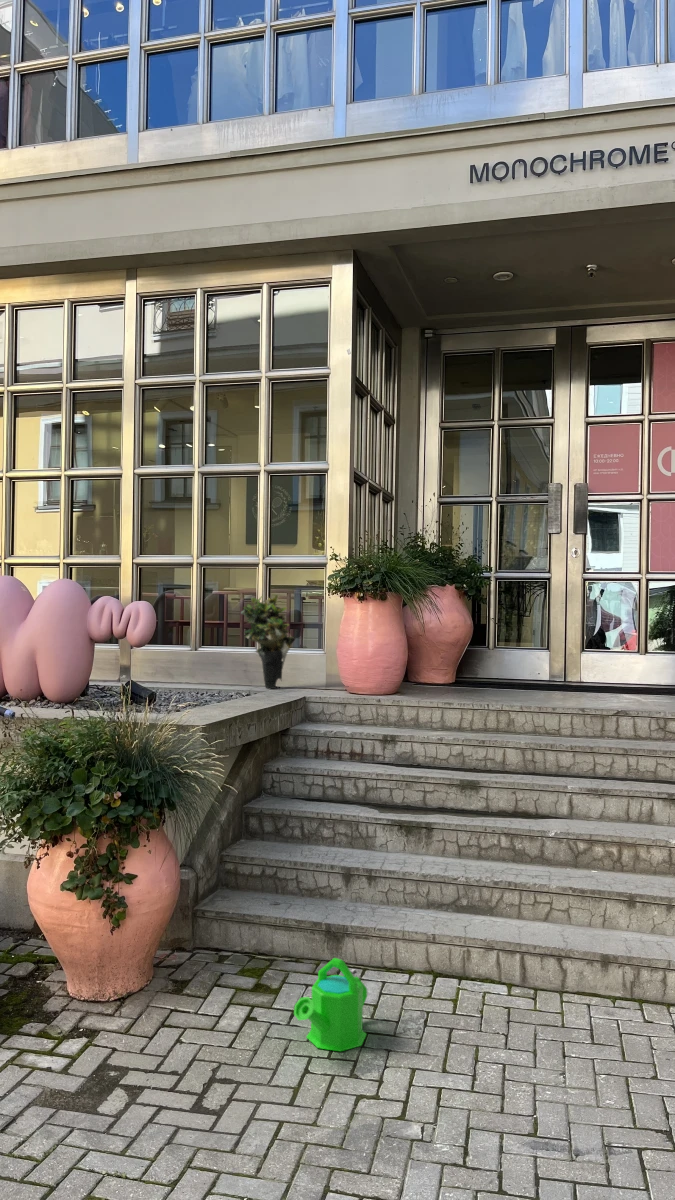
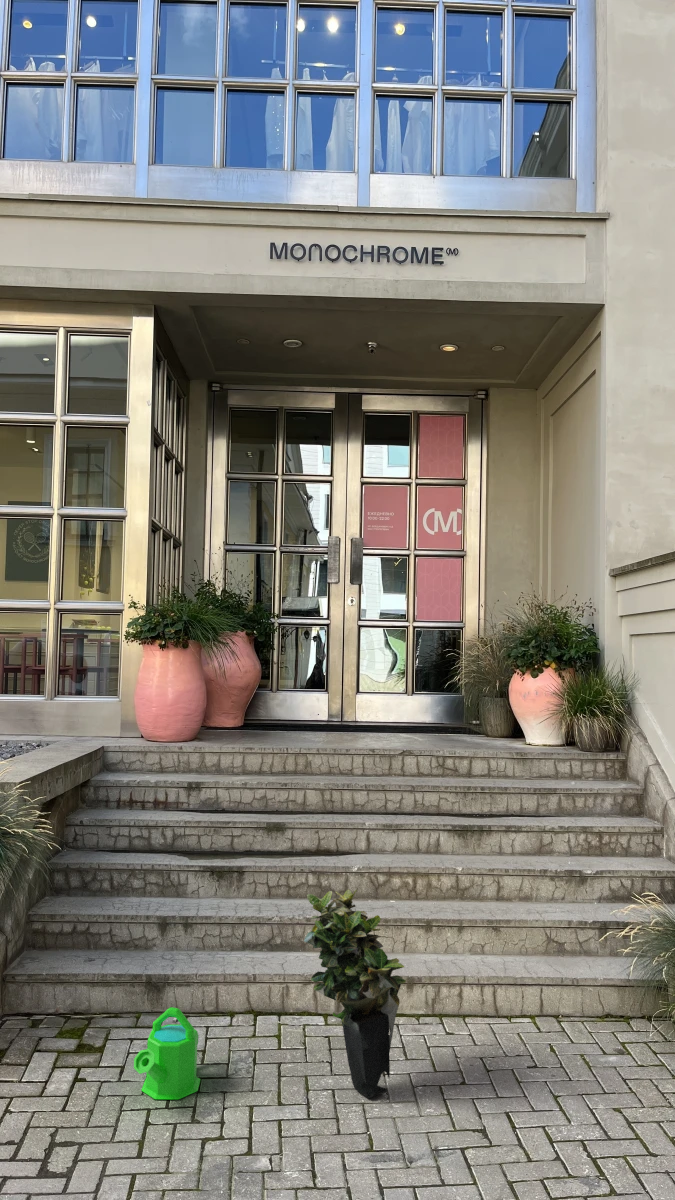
potted plant: present [241,595,296,689] -> present [304,889,406,1099]

